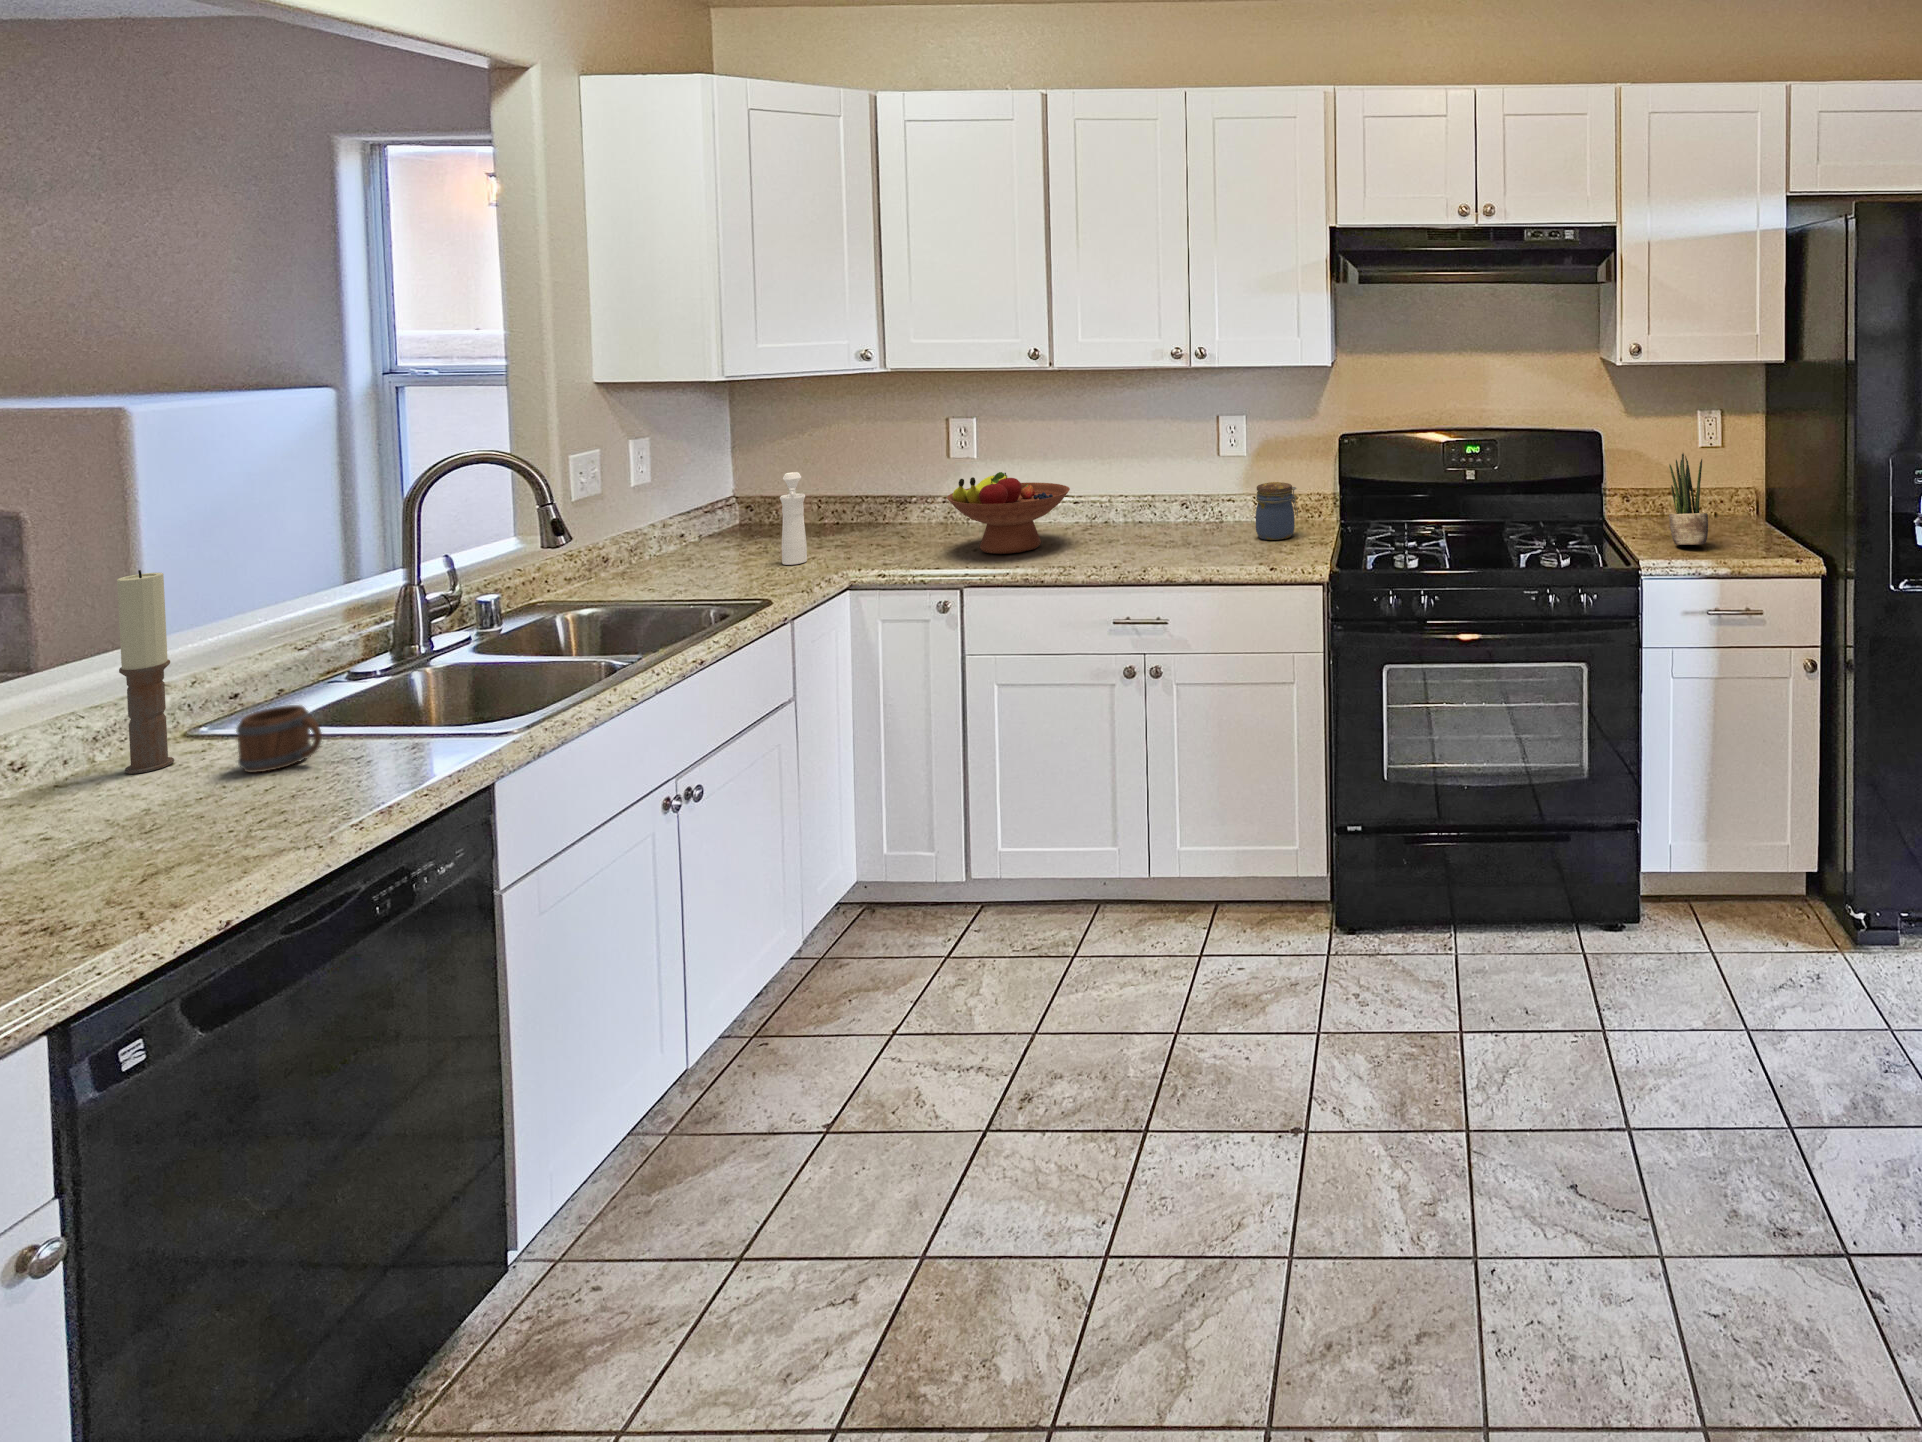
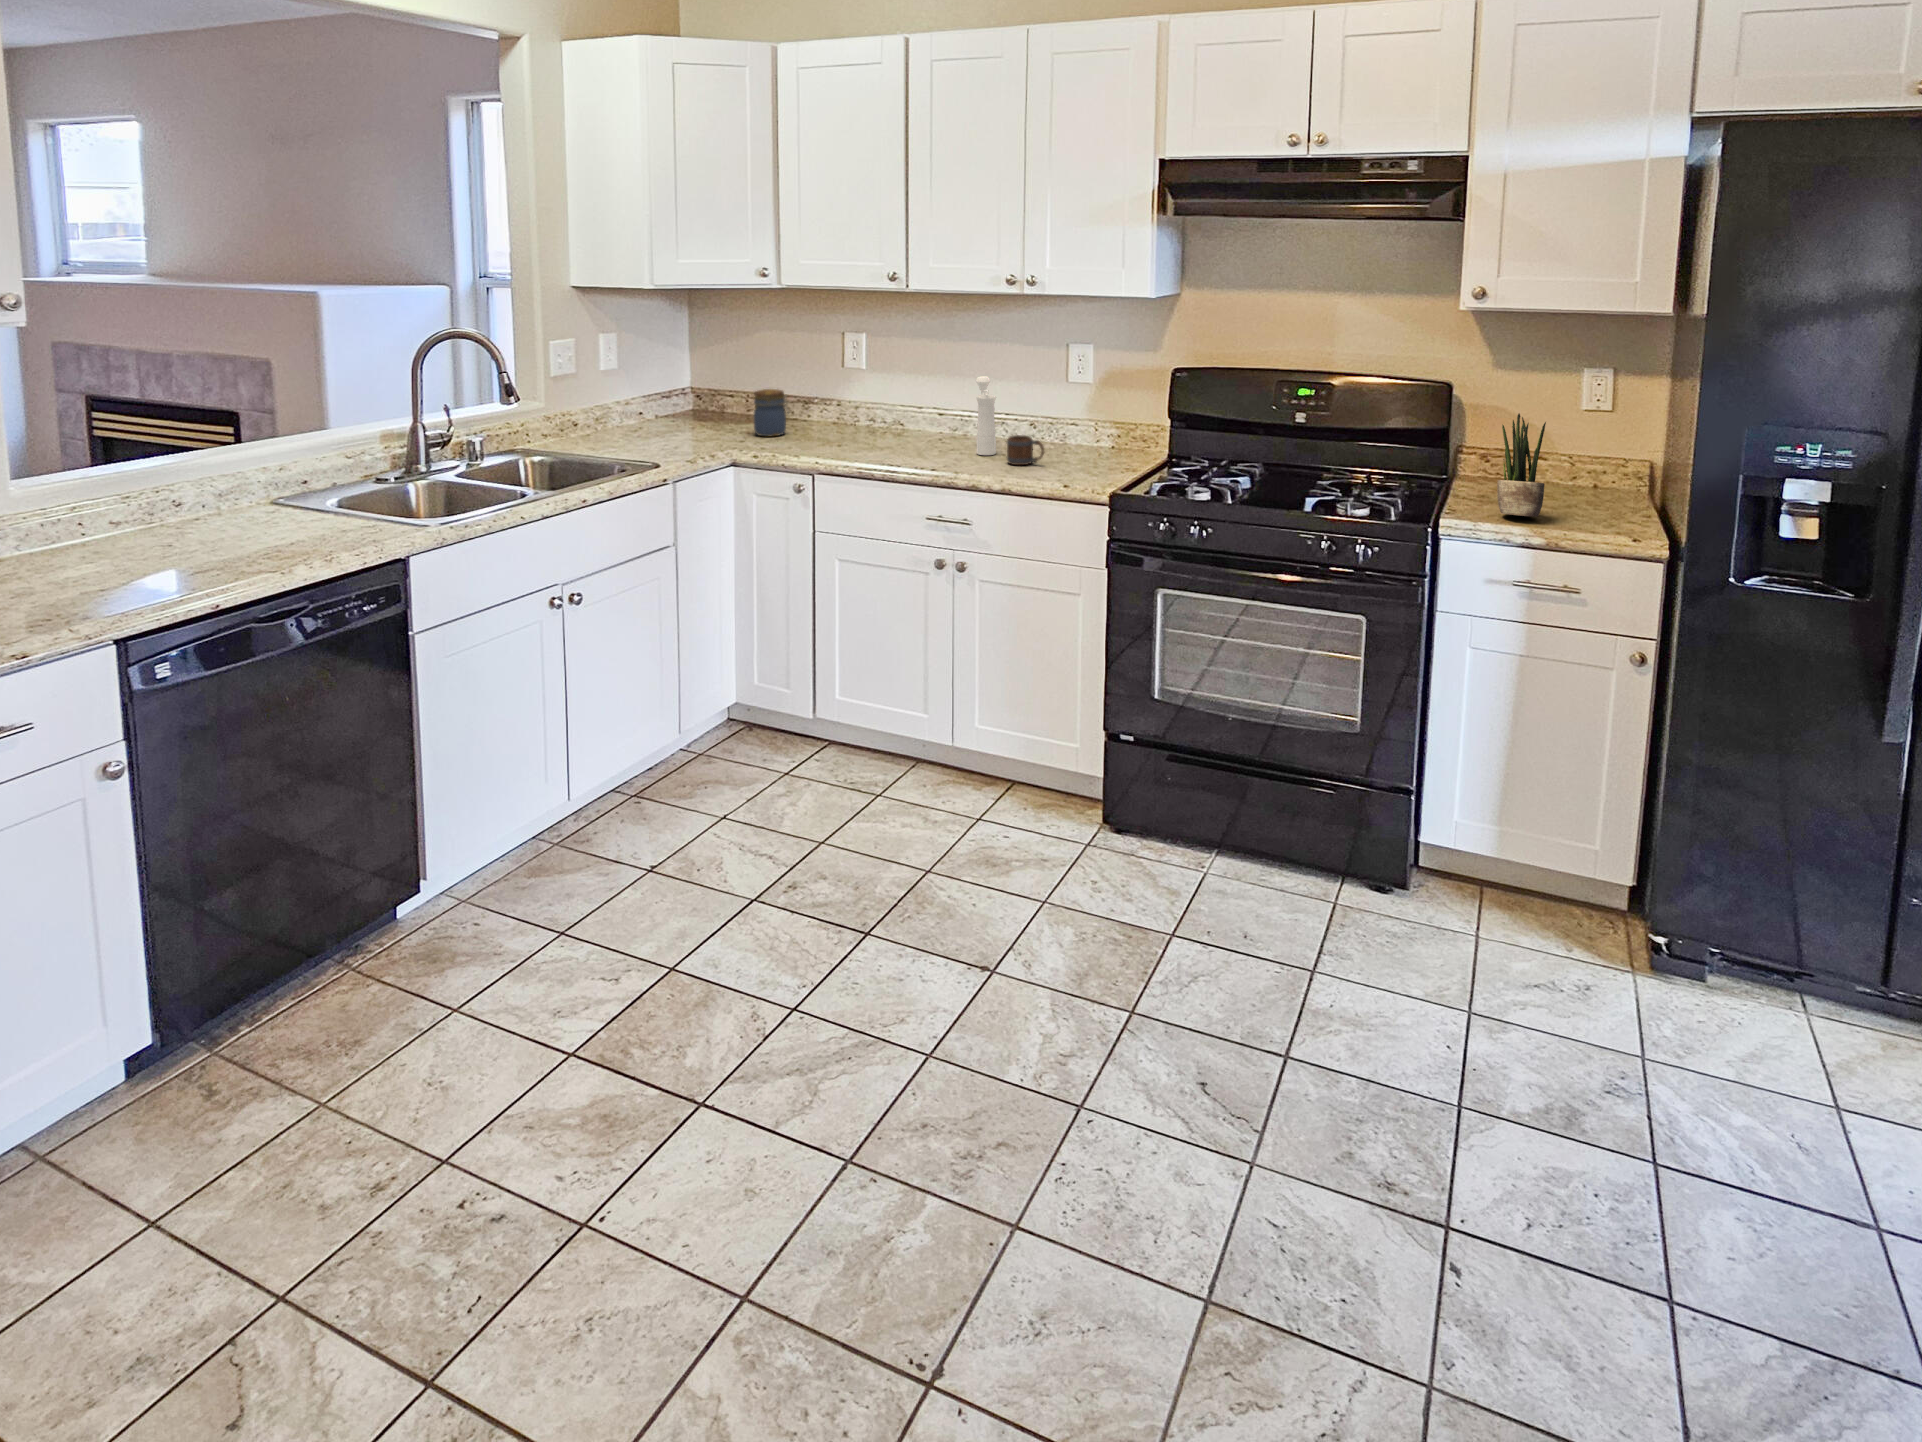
pepper mill: present [780,472,807,565] -> present [976,376,996,455]
fruit bowl: present [947,472,1070,554] -> none [812,382,914,452]
jar: present [1256,482,1298,540] -> present [754,389,789,436]
candle: present [117,570,174,774] -> none [255,399,288,525]
mug: present [237,705,322,772] -> present [1006,435,1044,465]

